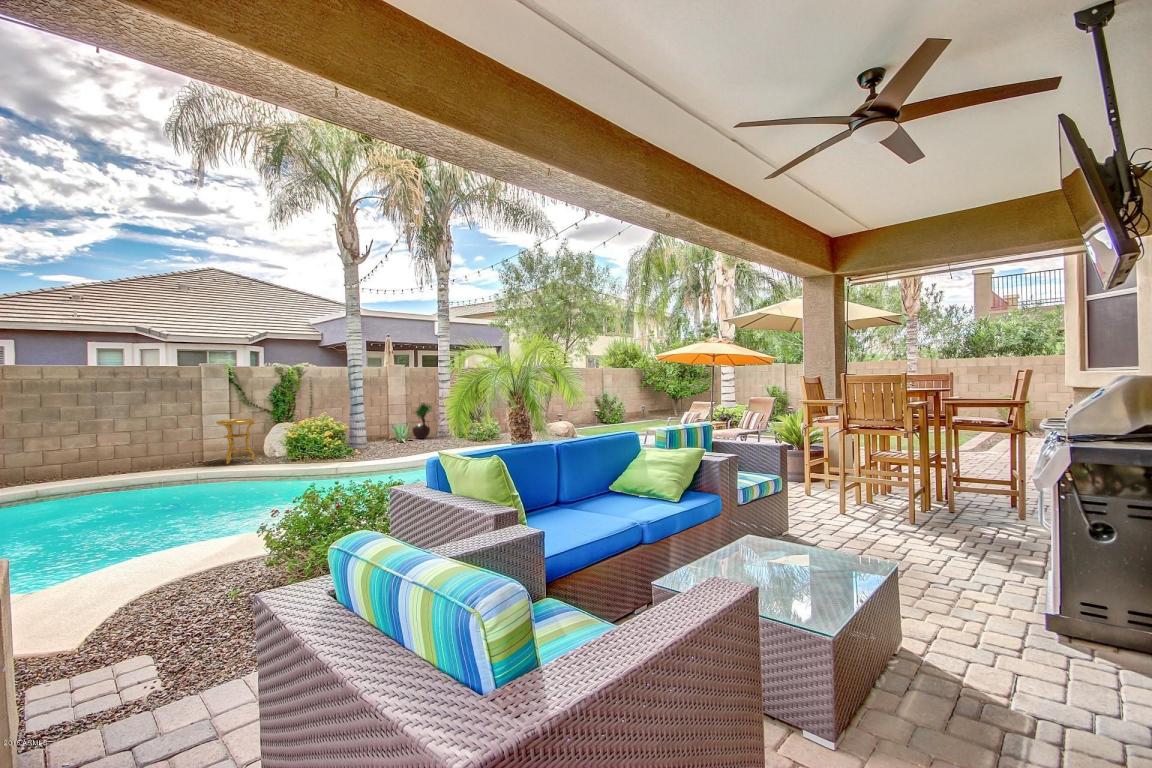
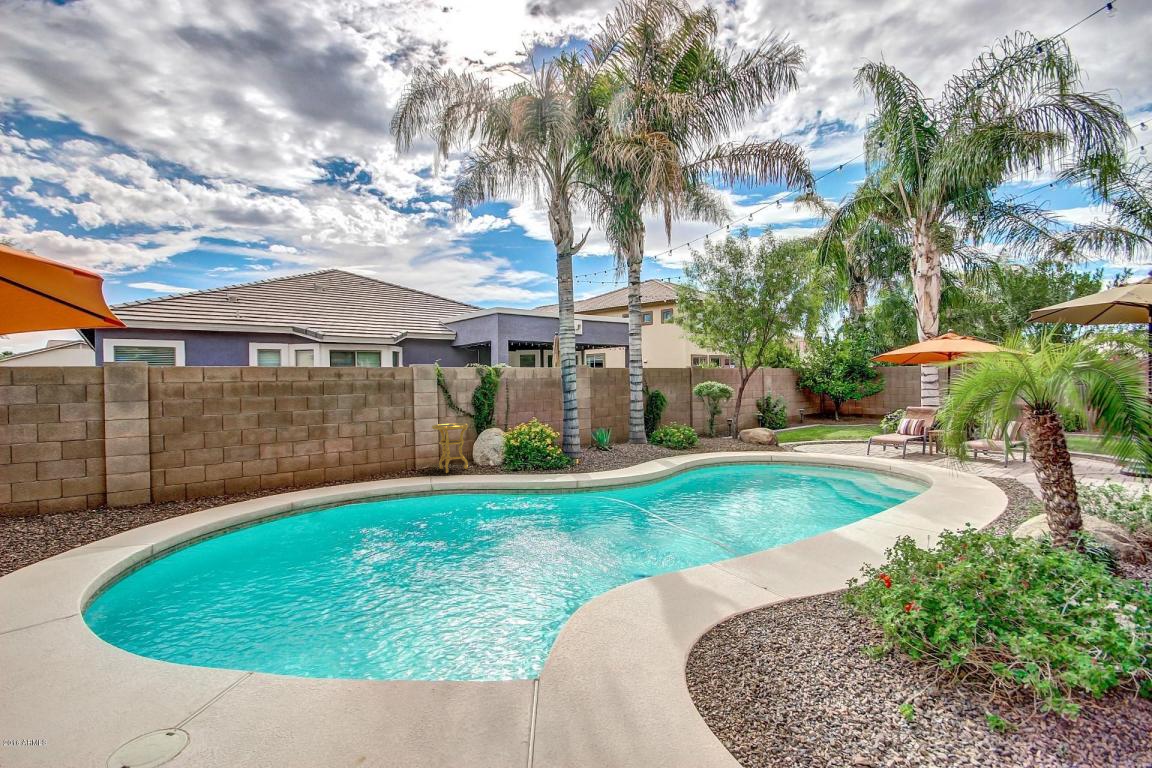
potted tree: present [413,403,432,439] -> none [594,402,618,445]

